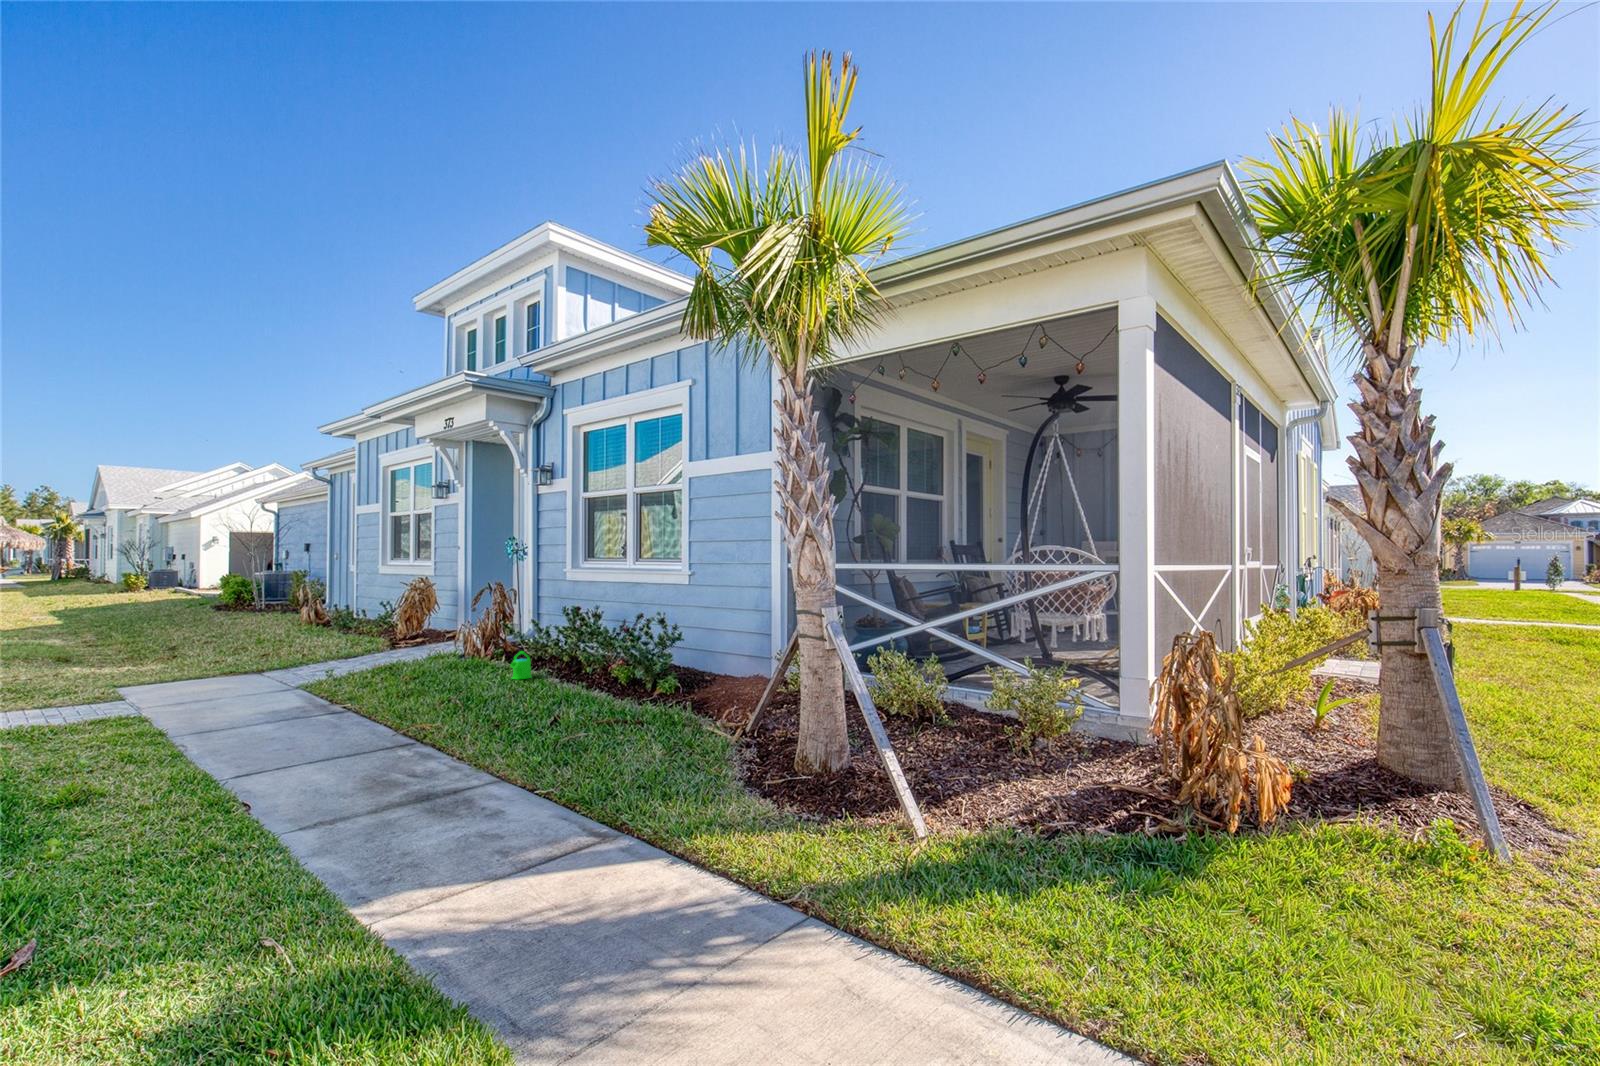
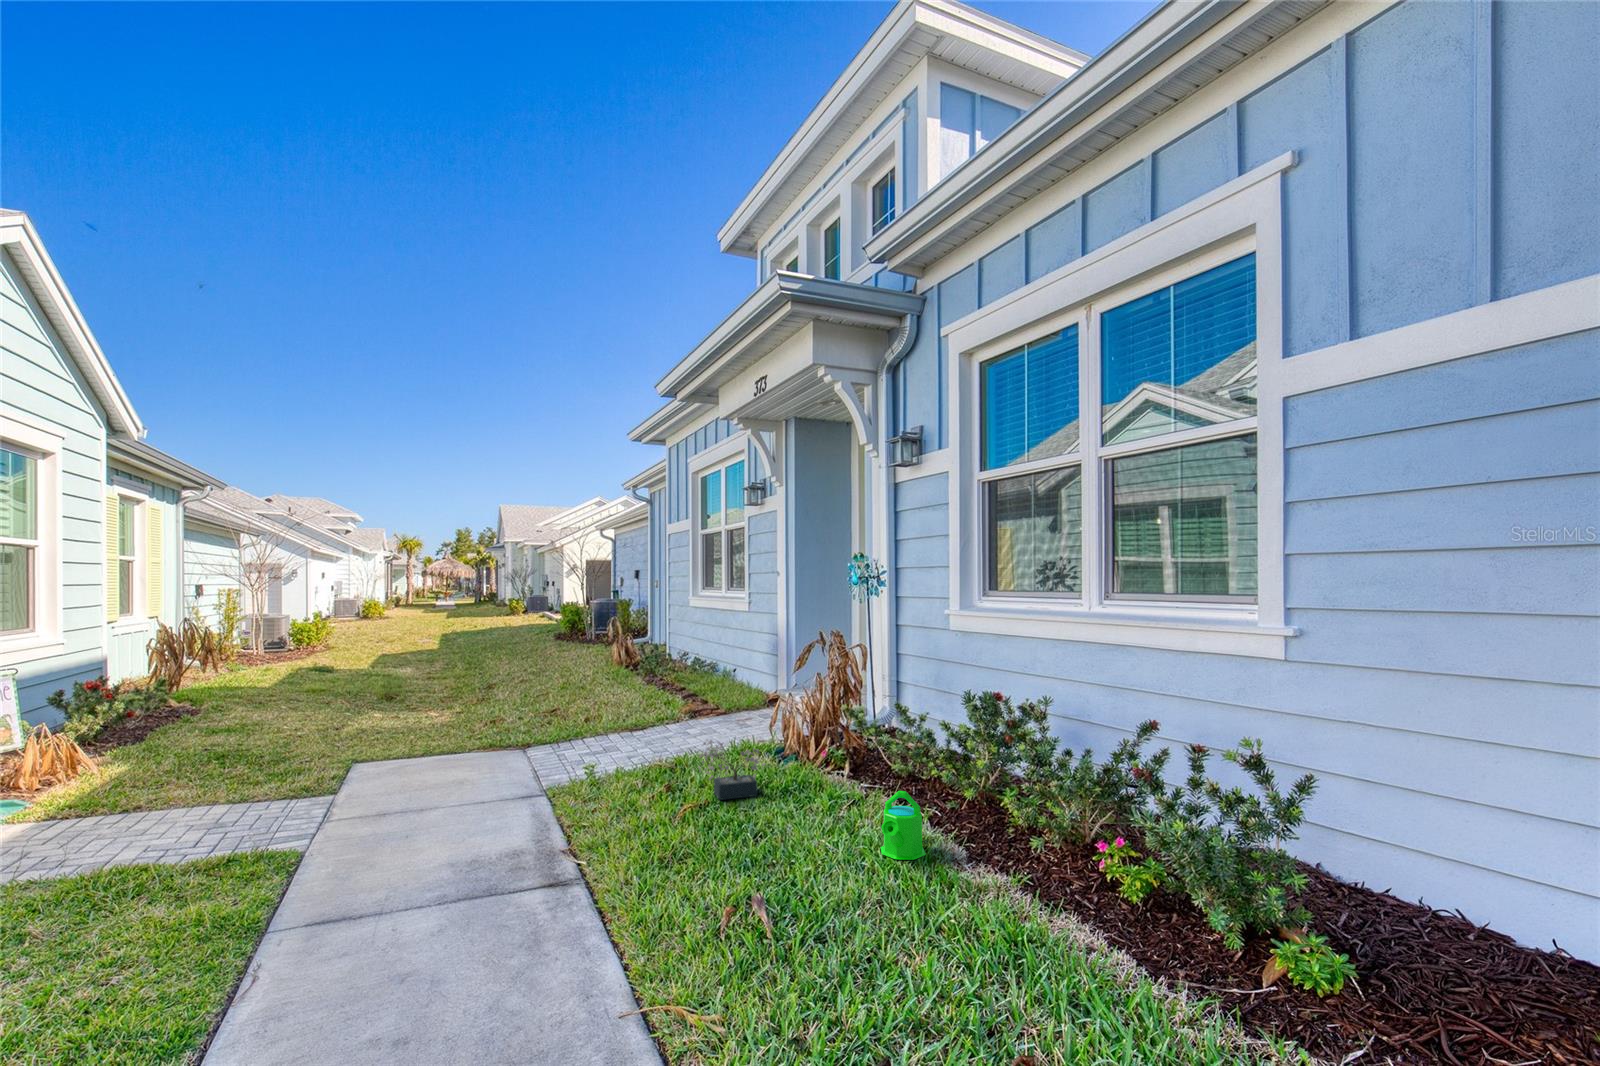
decorative plant: none [413,642,453,673] -> present [699,740,765,800]

